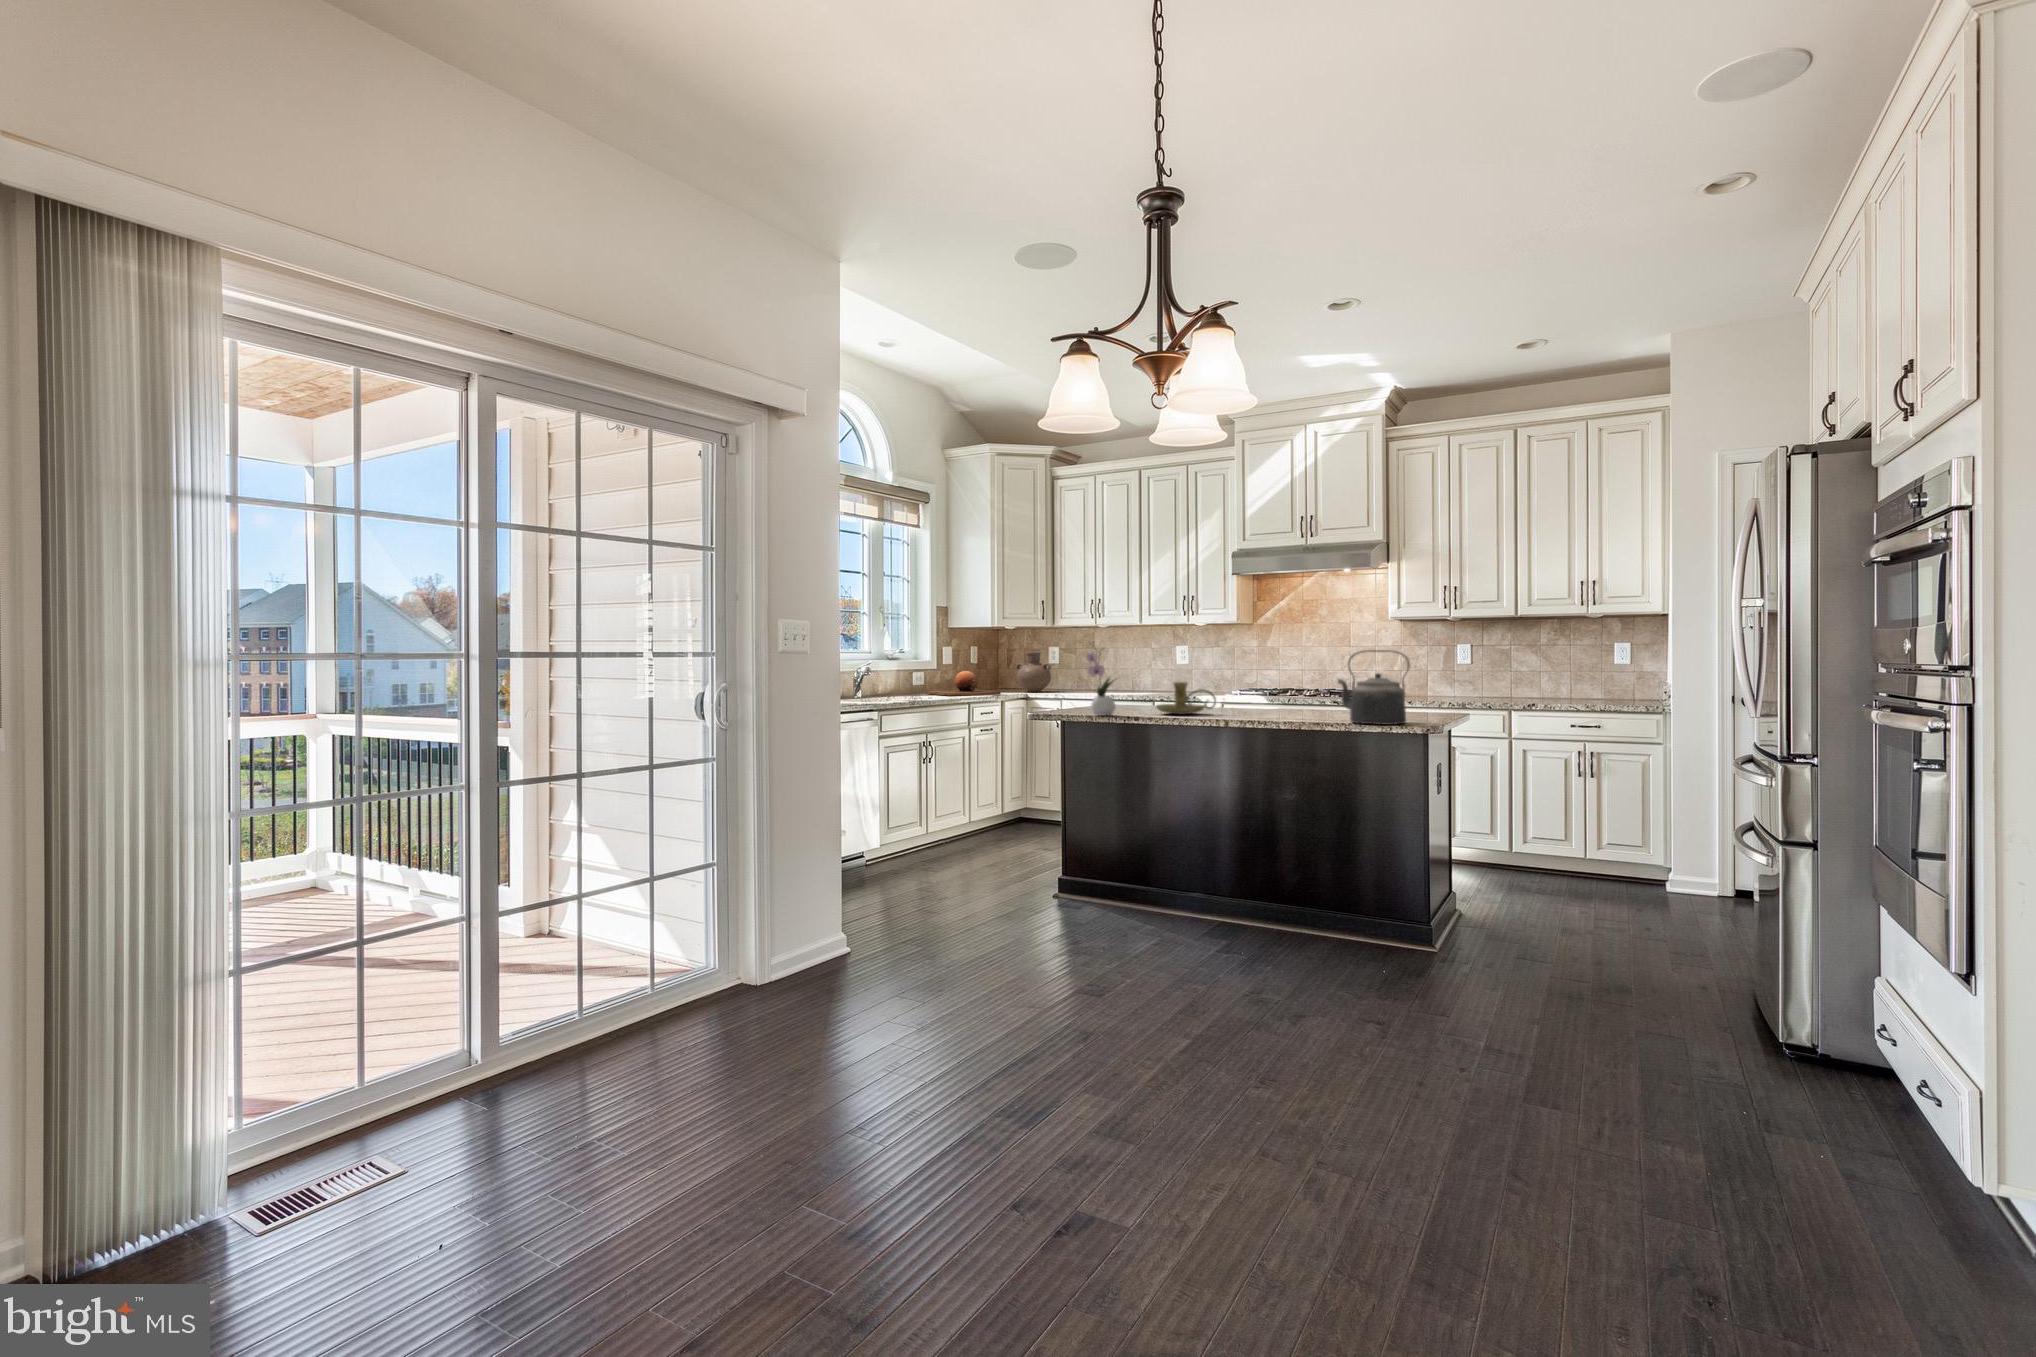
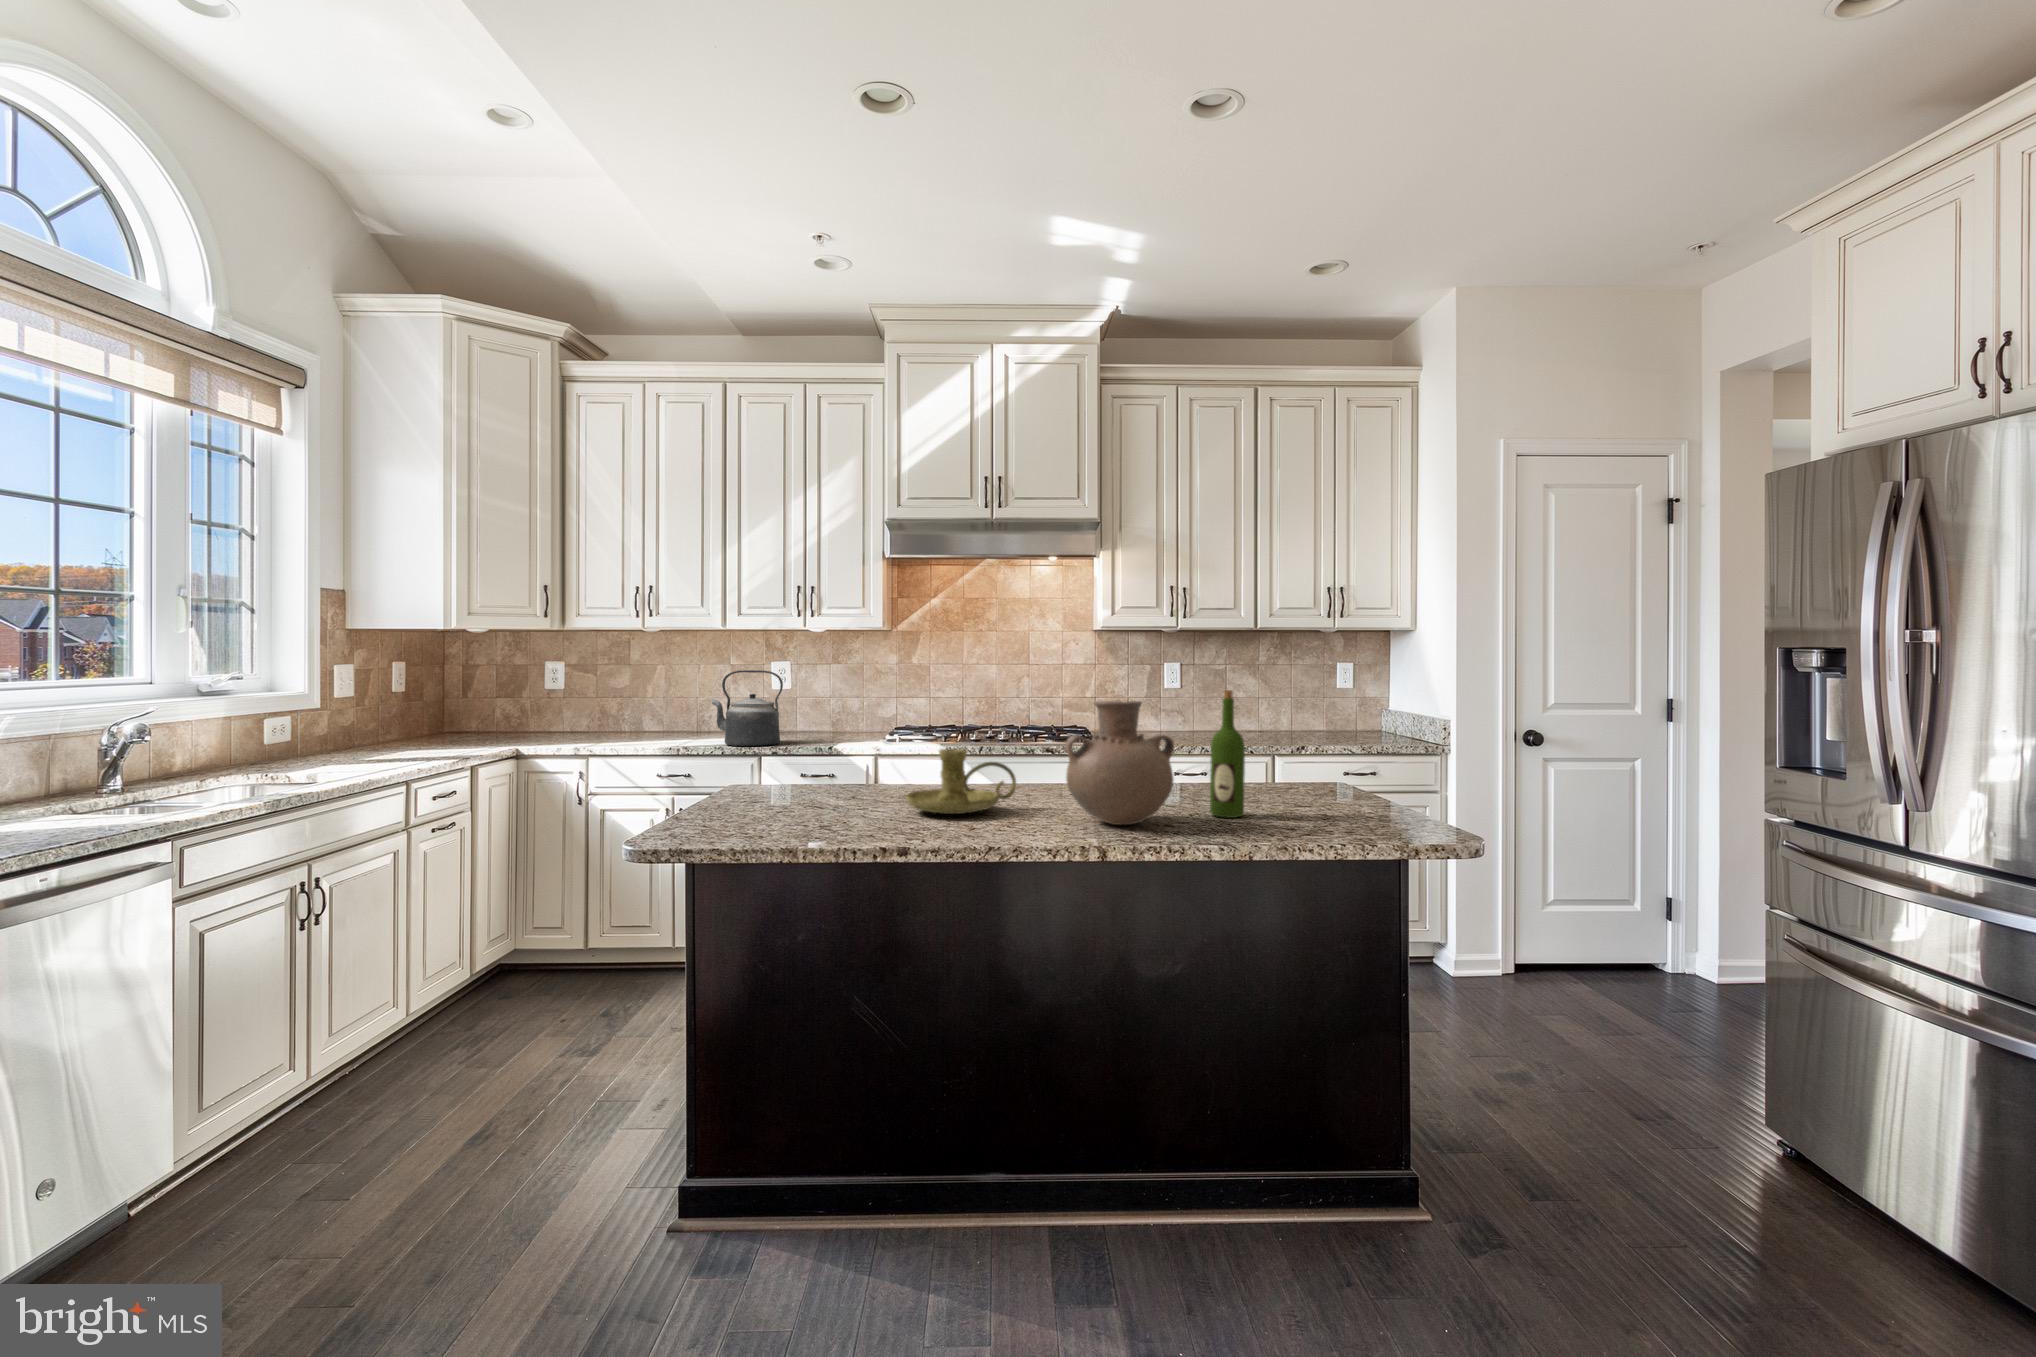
wine bottle: none [1308,650,1327,720] -> present [1210,690,1245,818]
kettle: present [1338,650,1410,725] -> present [712,670,783,746]
flower arrangement: present [1086,651,1117,716] -> none [777,670,849,832]
vase: present [1016,653,1051,692] -> present [1065,701,1174,825]
chopping board: present [926,671,1001,696] -> none [302,711,471,762]

